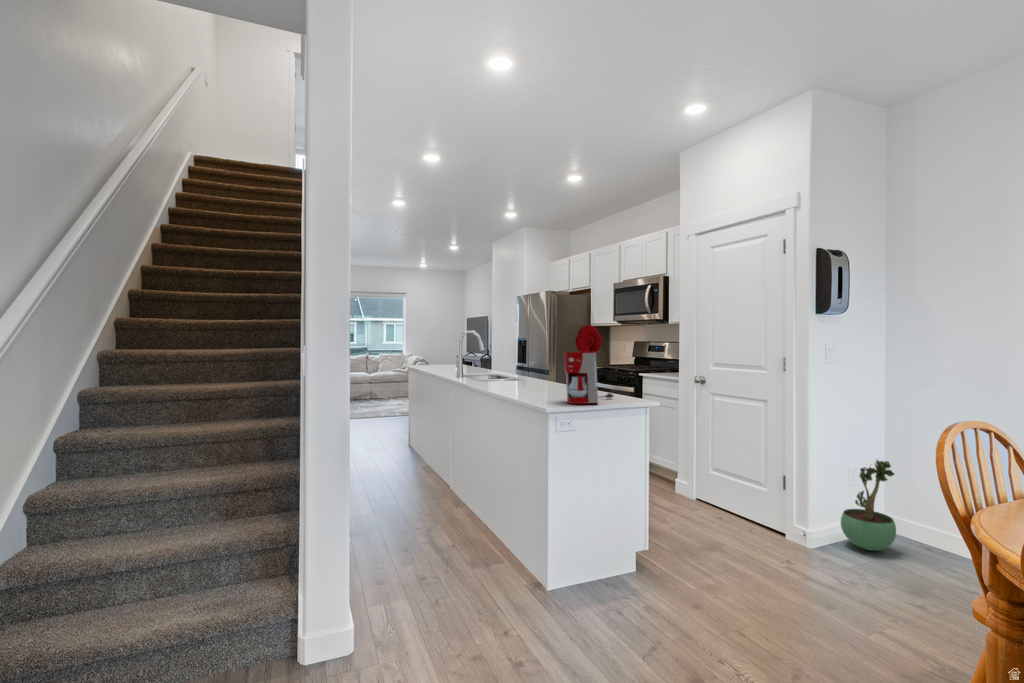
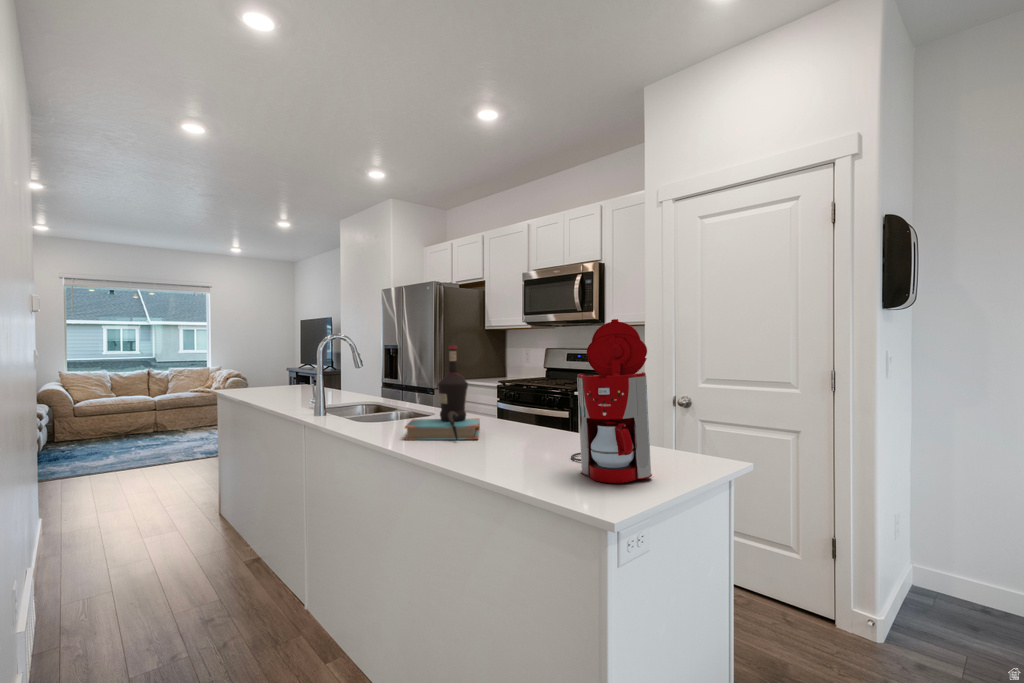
bottle: none [496,338,541,390] -> present [405,345,480,441]
potted plant: present [841,460,896,551] -> none [903,508,986,639]

